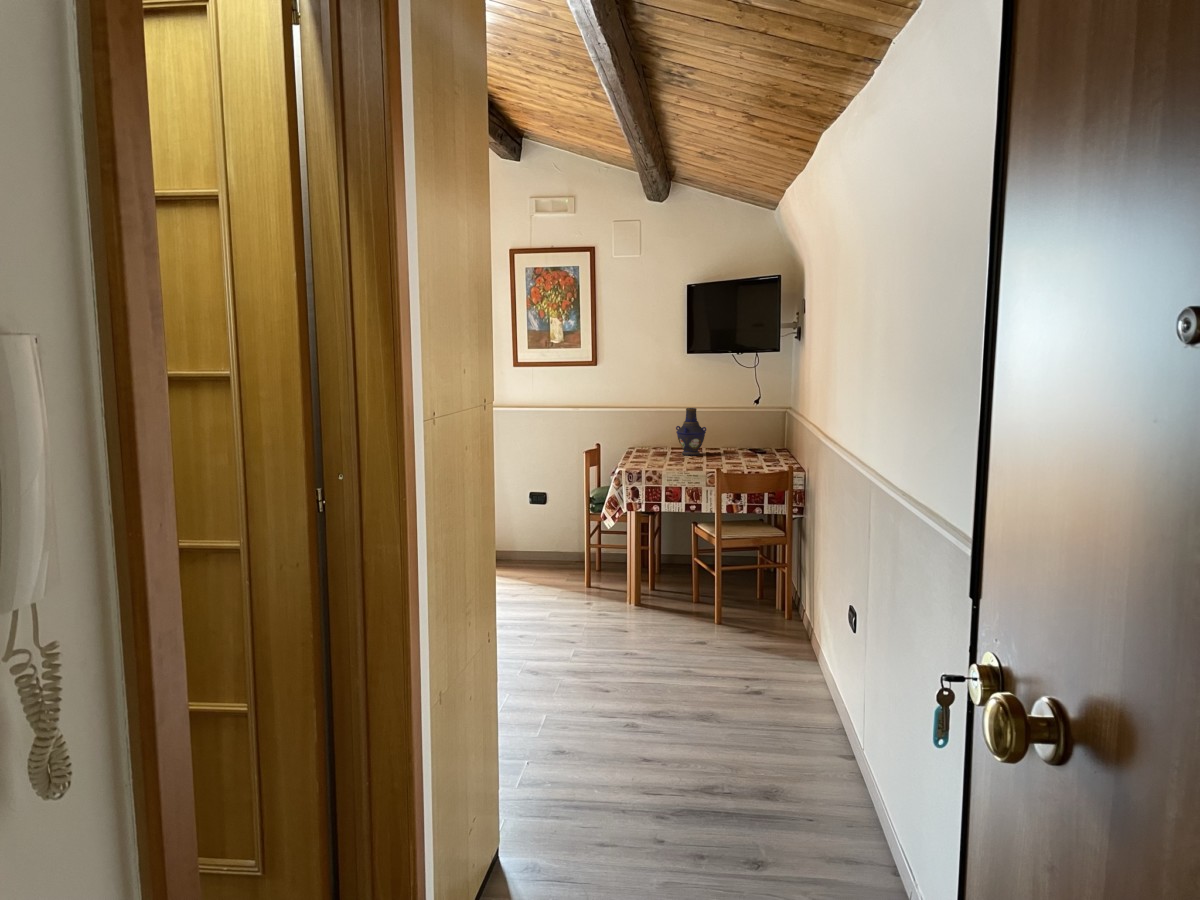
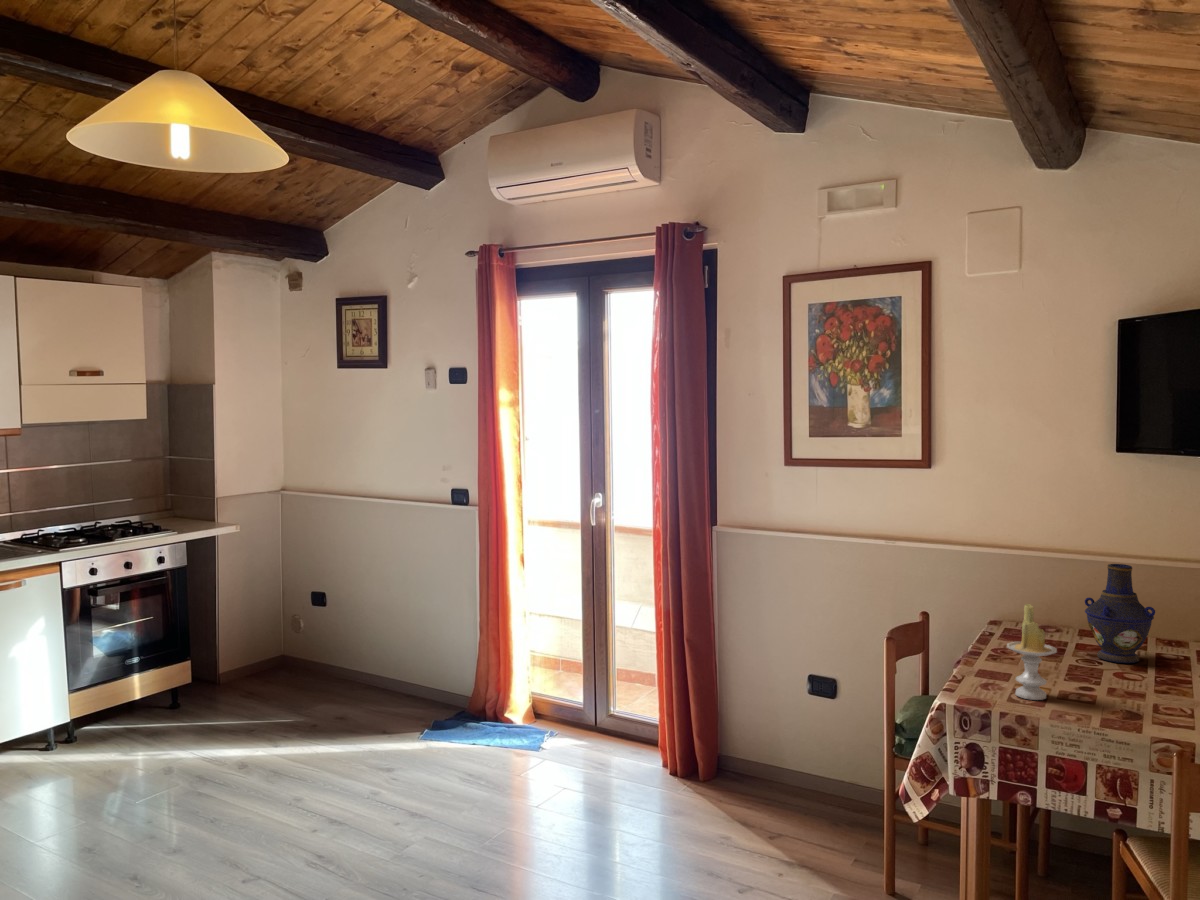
candle: none [646,423,668,467] -> present [1007,604,1057,700]

